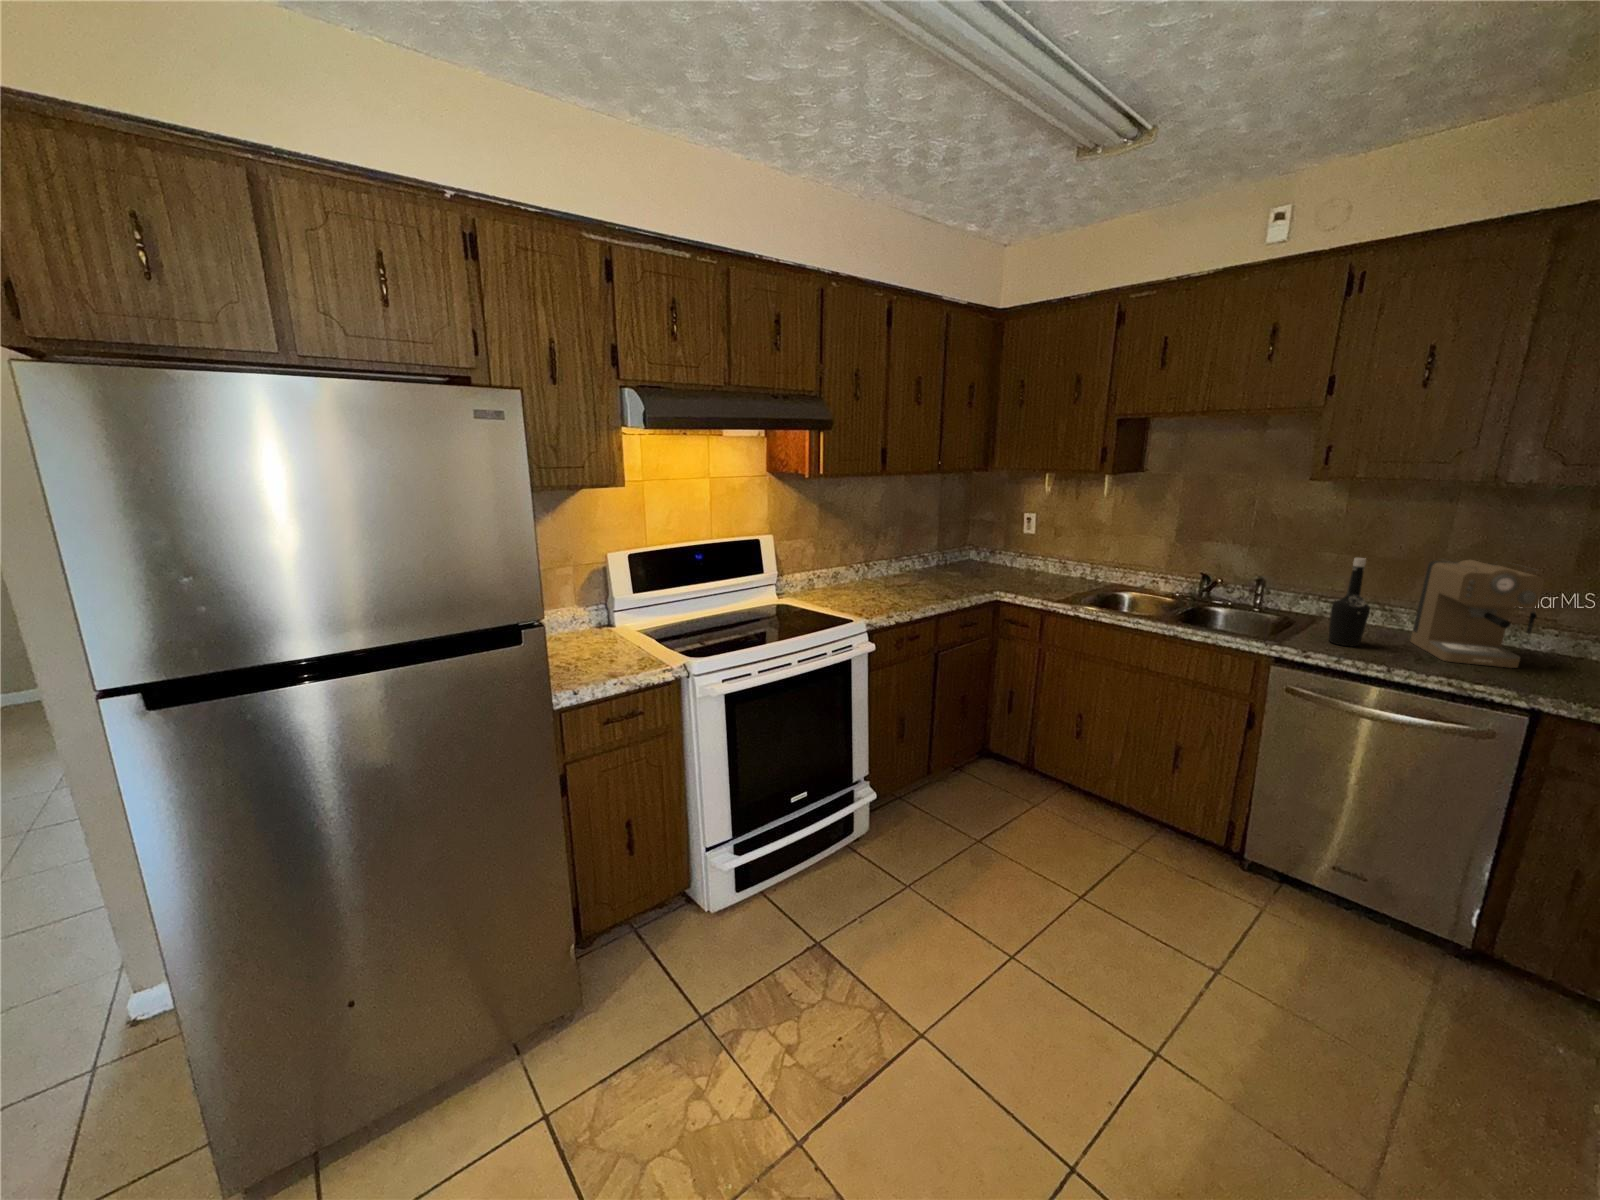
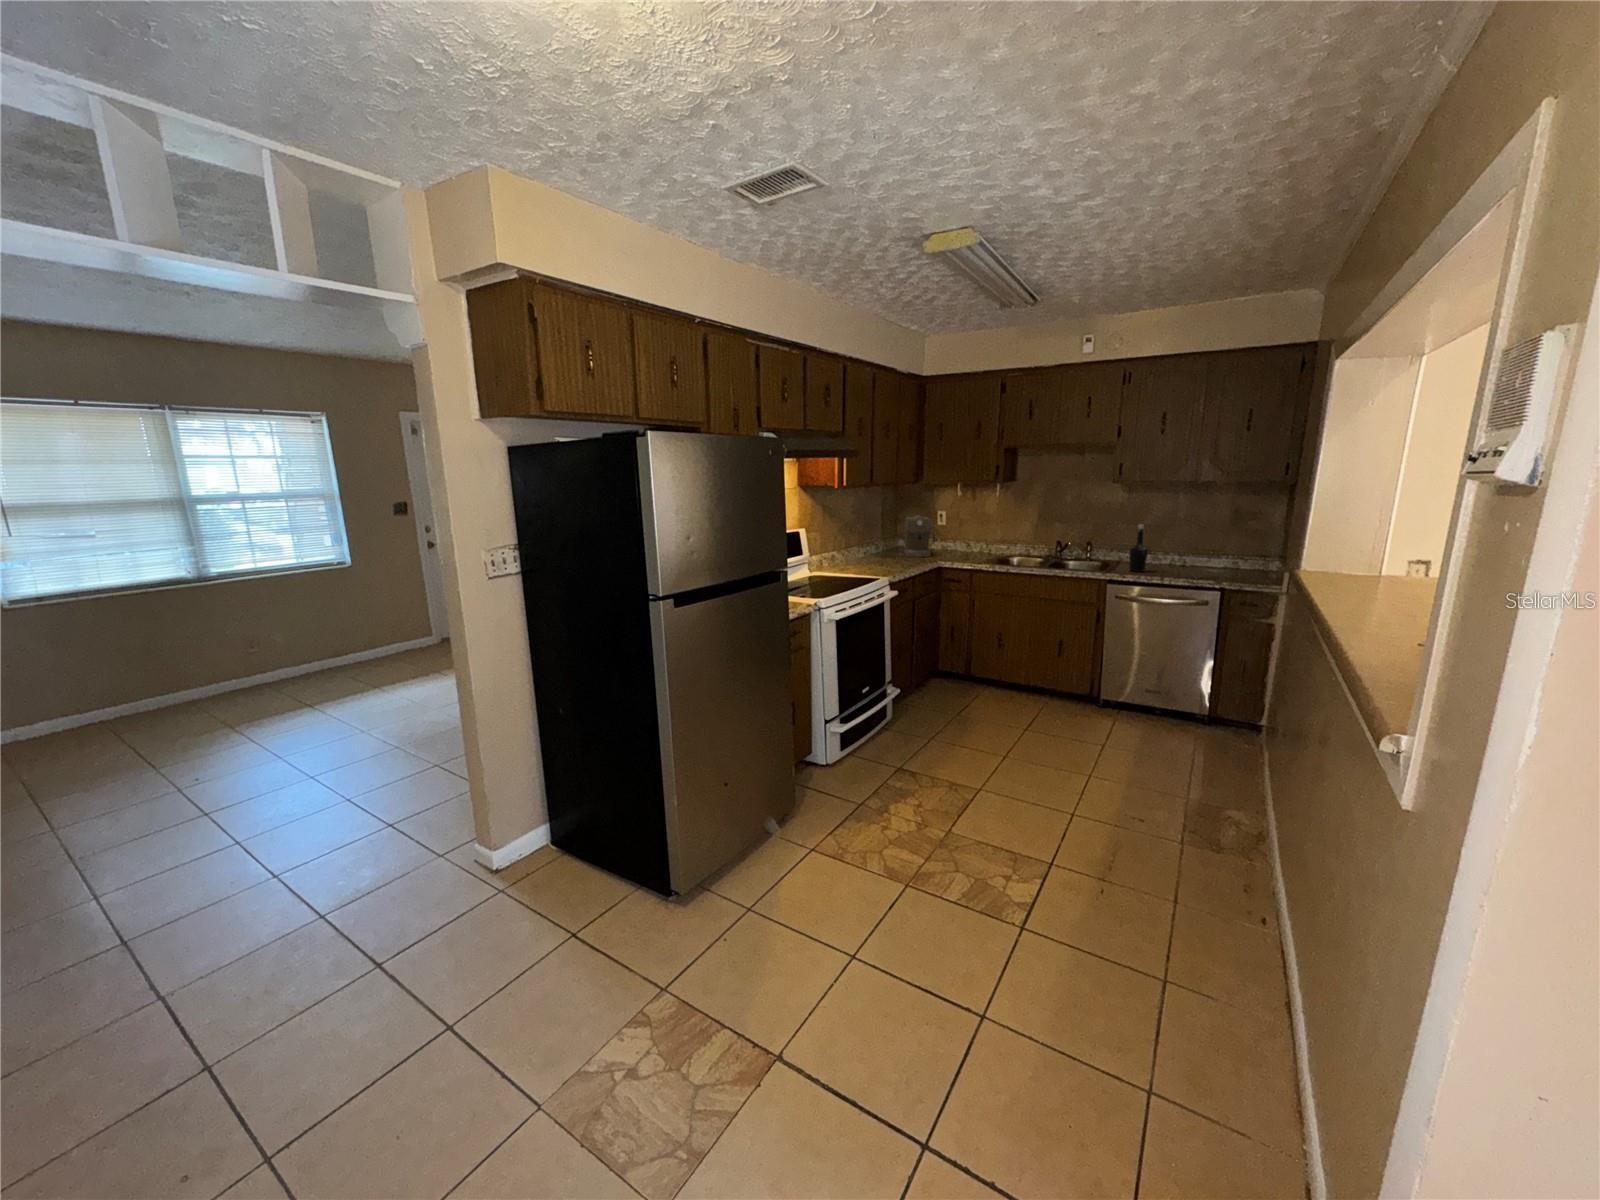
coffee maker: present [1410,559,1544,668] -> present [904,515,935,557]

